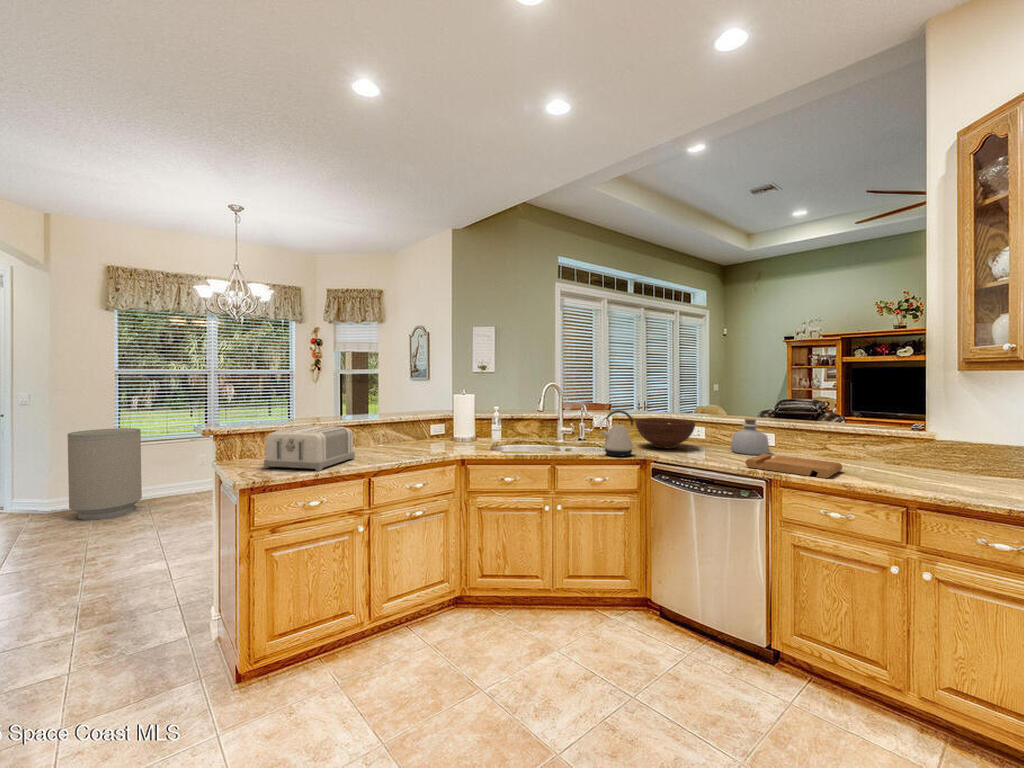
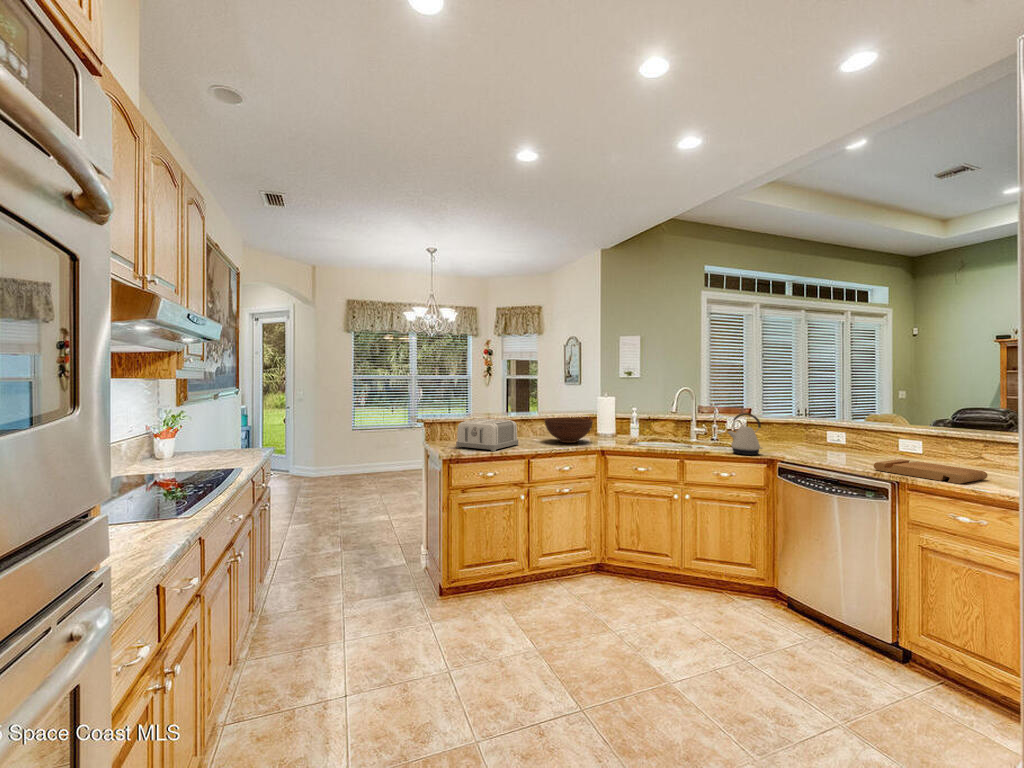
fruit bowl: present [635,418,695,448] -> present [545,418,593,443]
bottle: present [731,419,769,455] -> none [870,425,915,462]
trash can: present [68,428,142,520] -> none [325,419,367,484]

